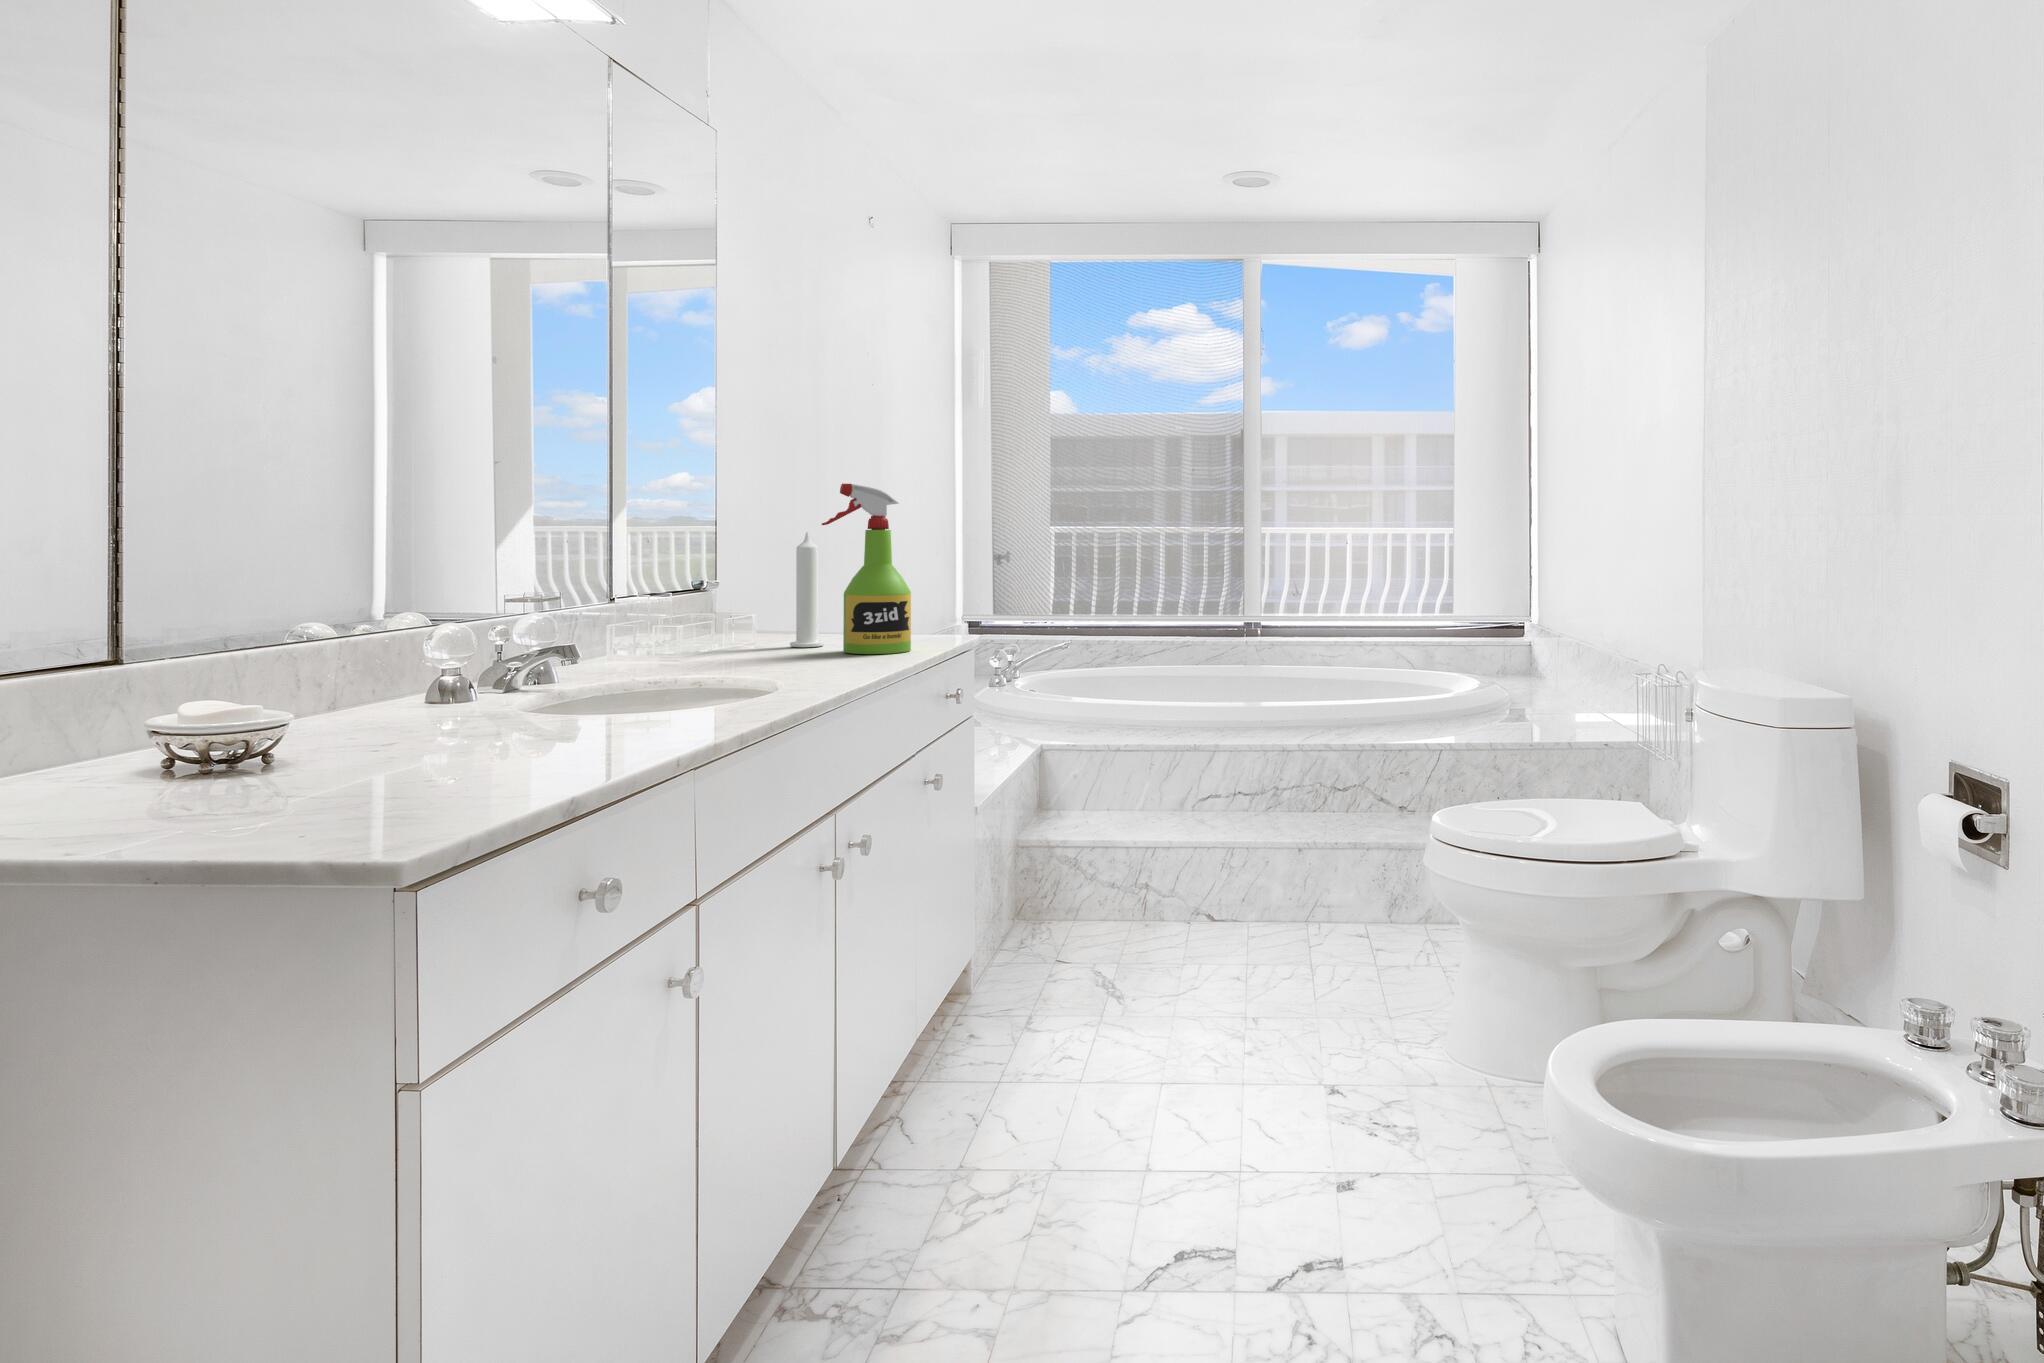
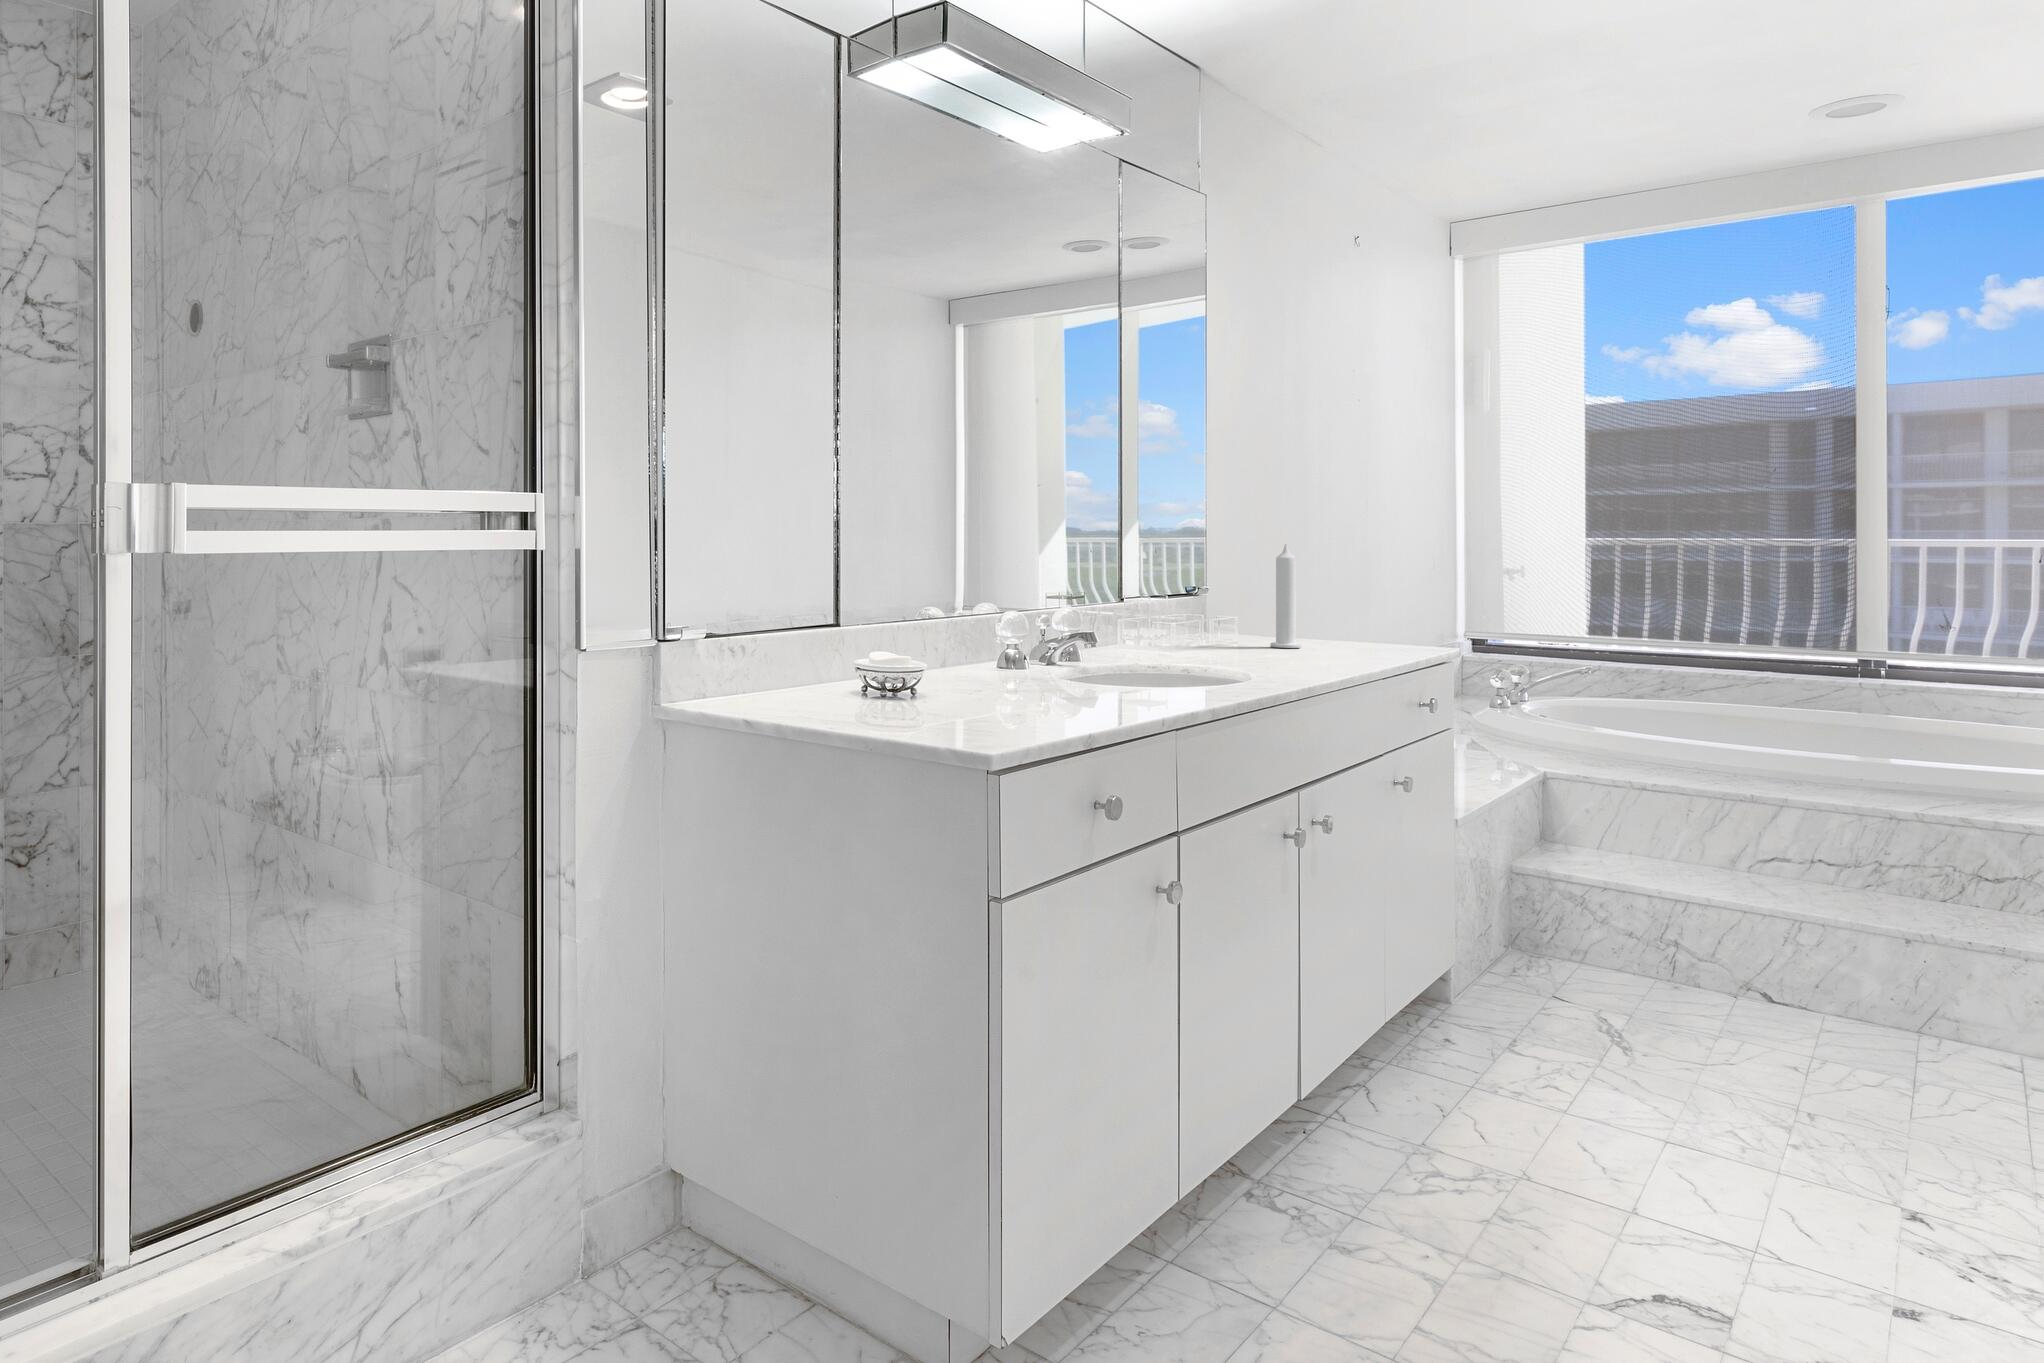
spray bottle: present [822,484,911,654] -> none [1297,500,1384,658]

